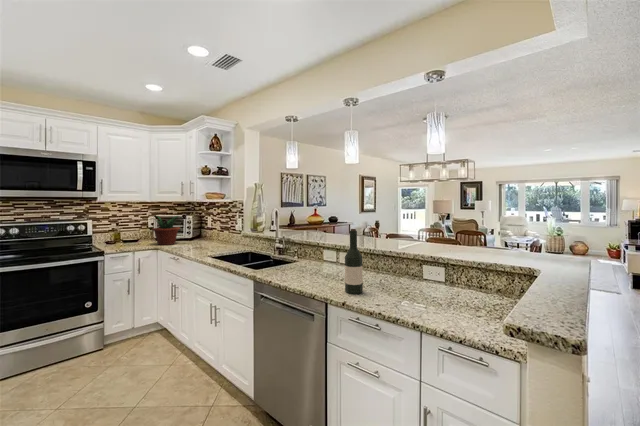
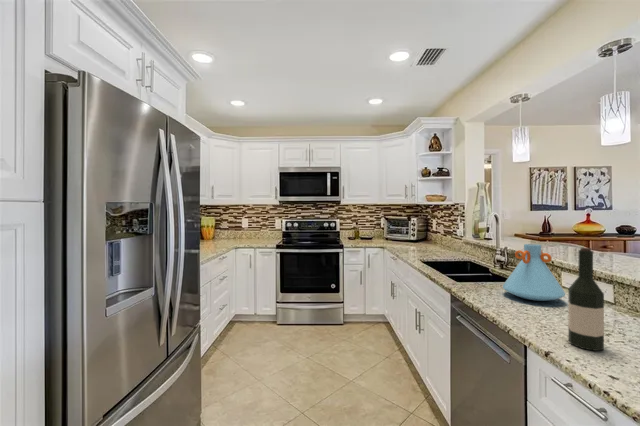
potted plant: present [152,216,180,245] -> none [378,218,406,244]
vase: none [293,231,331,272] -> present [503,244,565,301]

